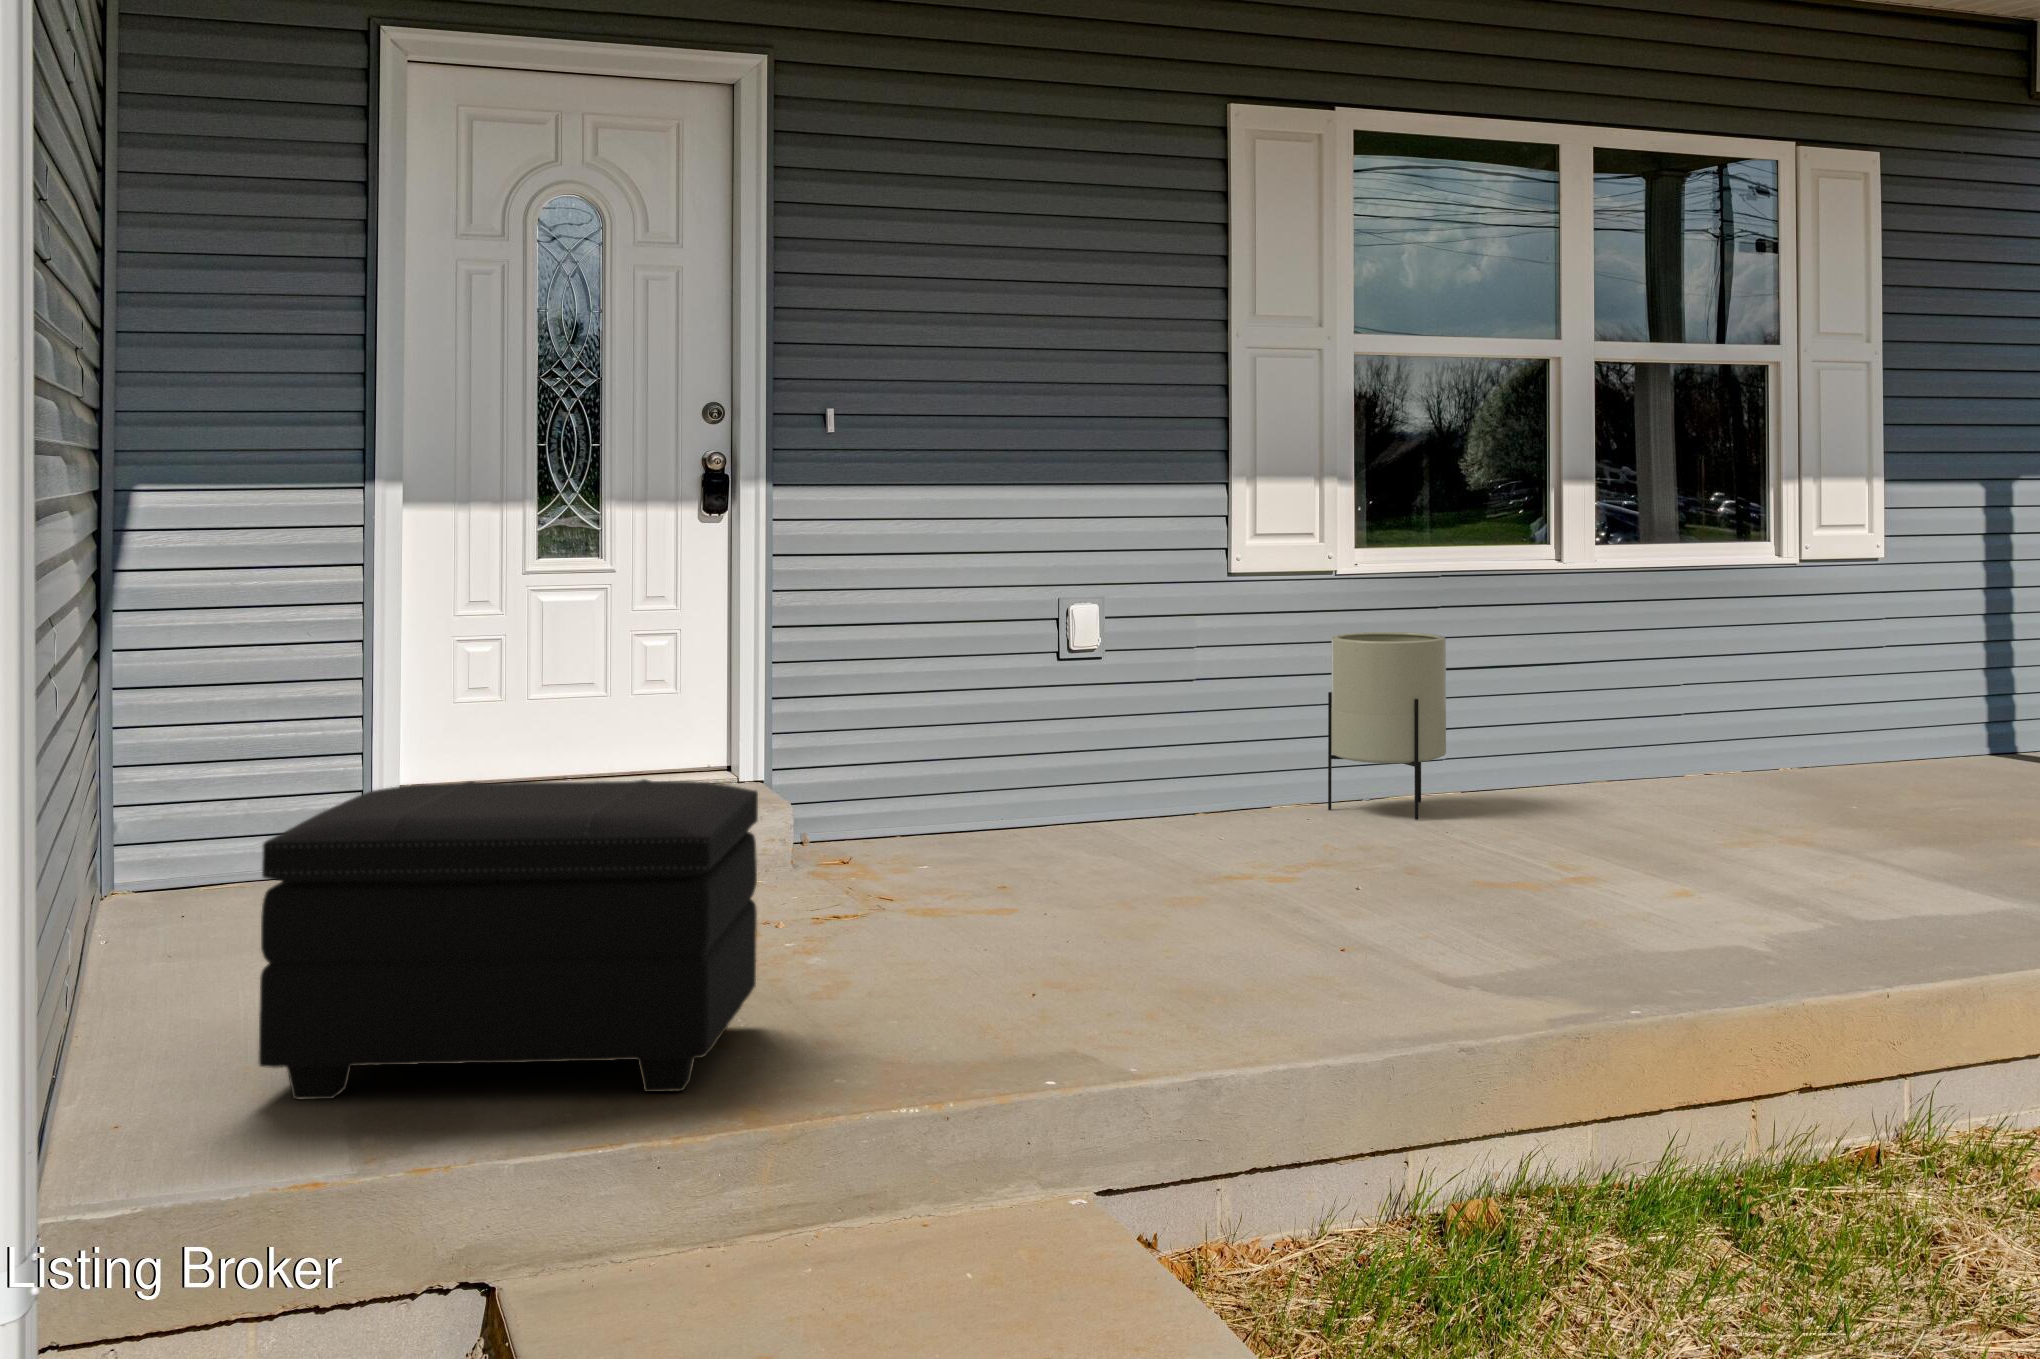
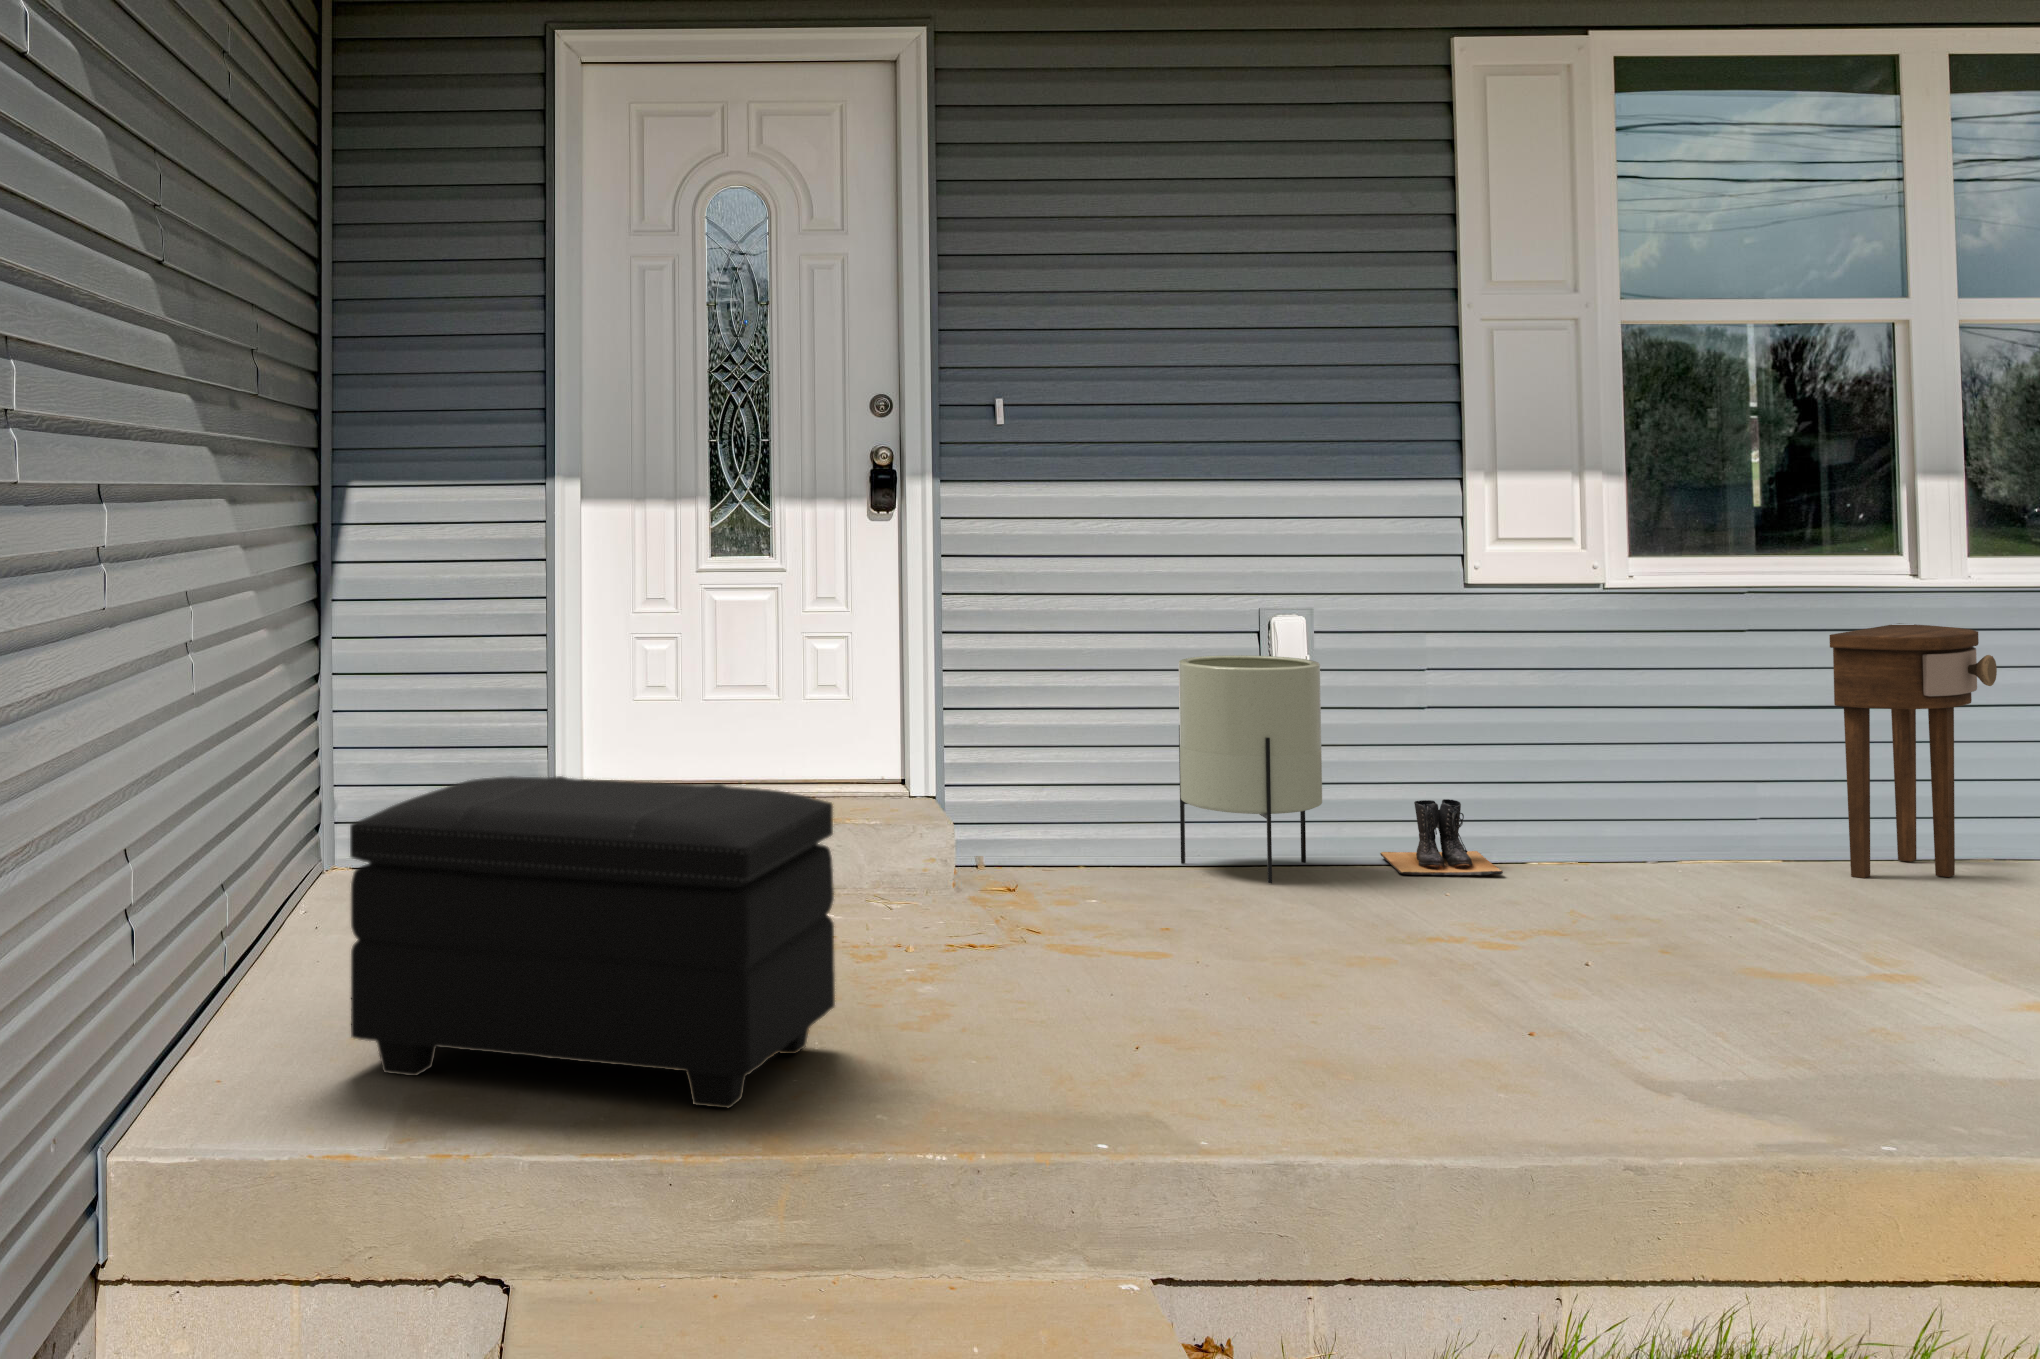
side table: none [1507,600,1621,807] -> present [1830,623,1997,878]
planter: present [1328,632,1446,820] -> present [1179,655,1322,883]
boots: none [1156,761,1261,829] -> present [1380,799,1503,875]

